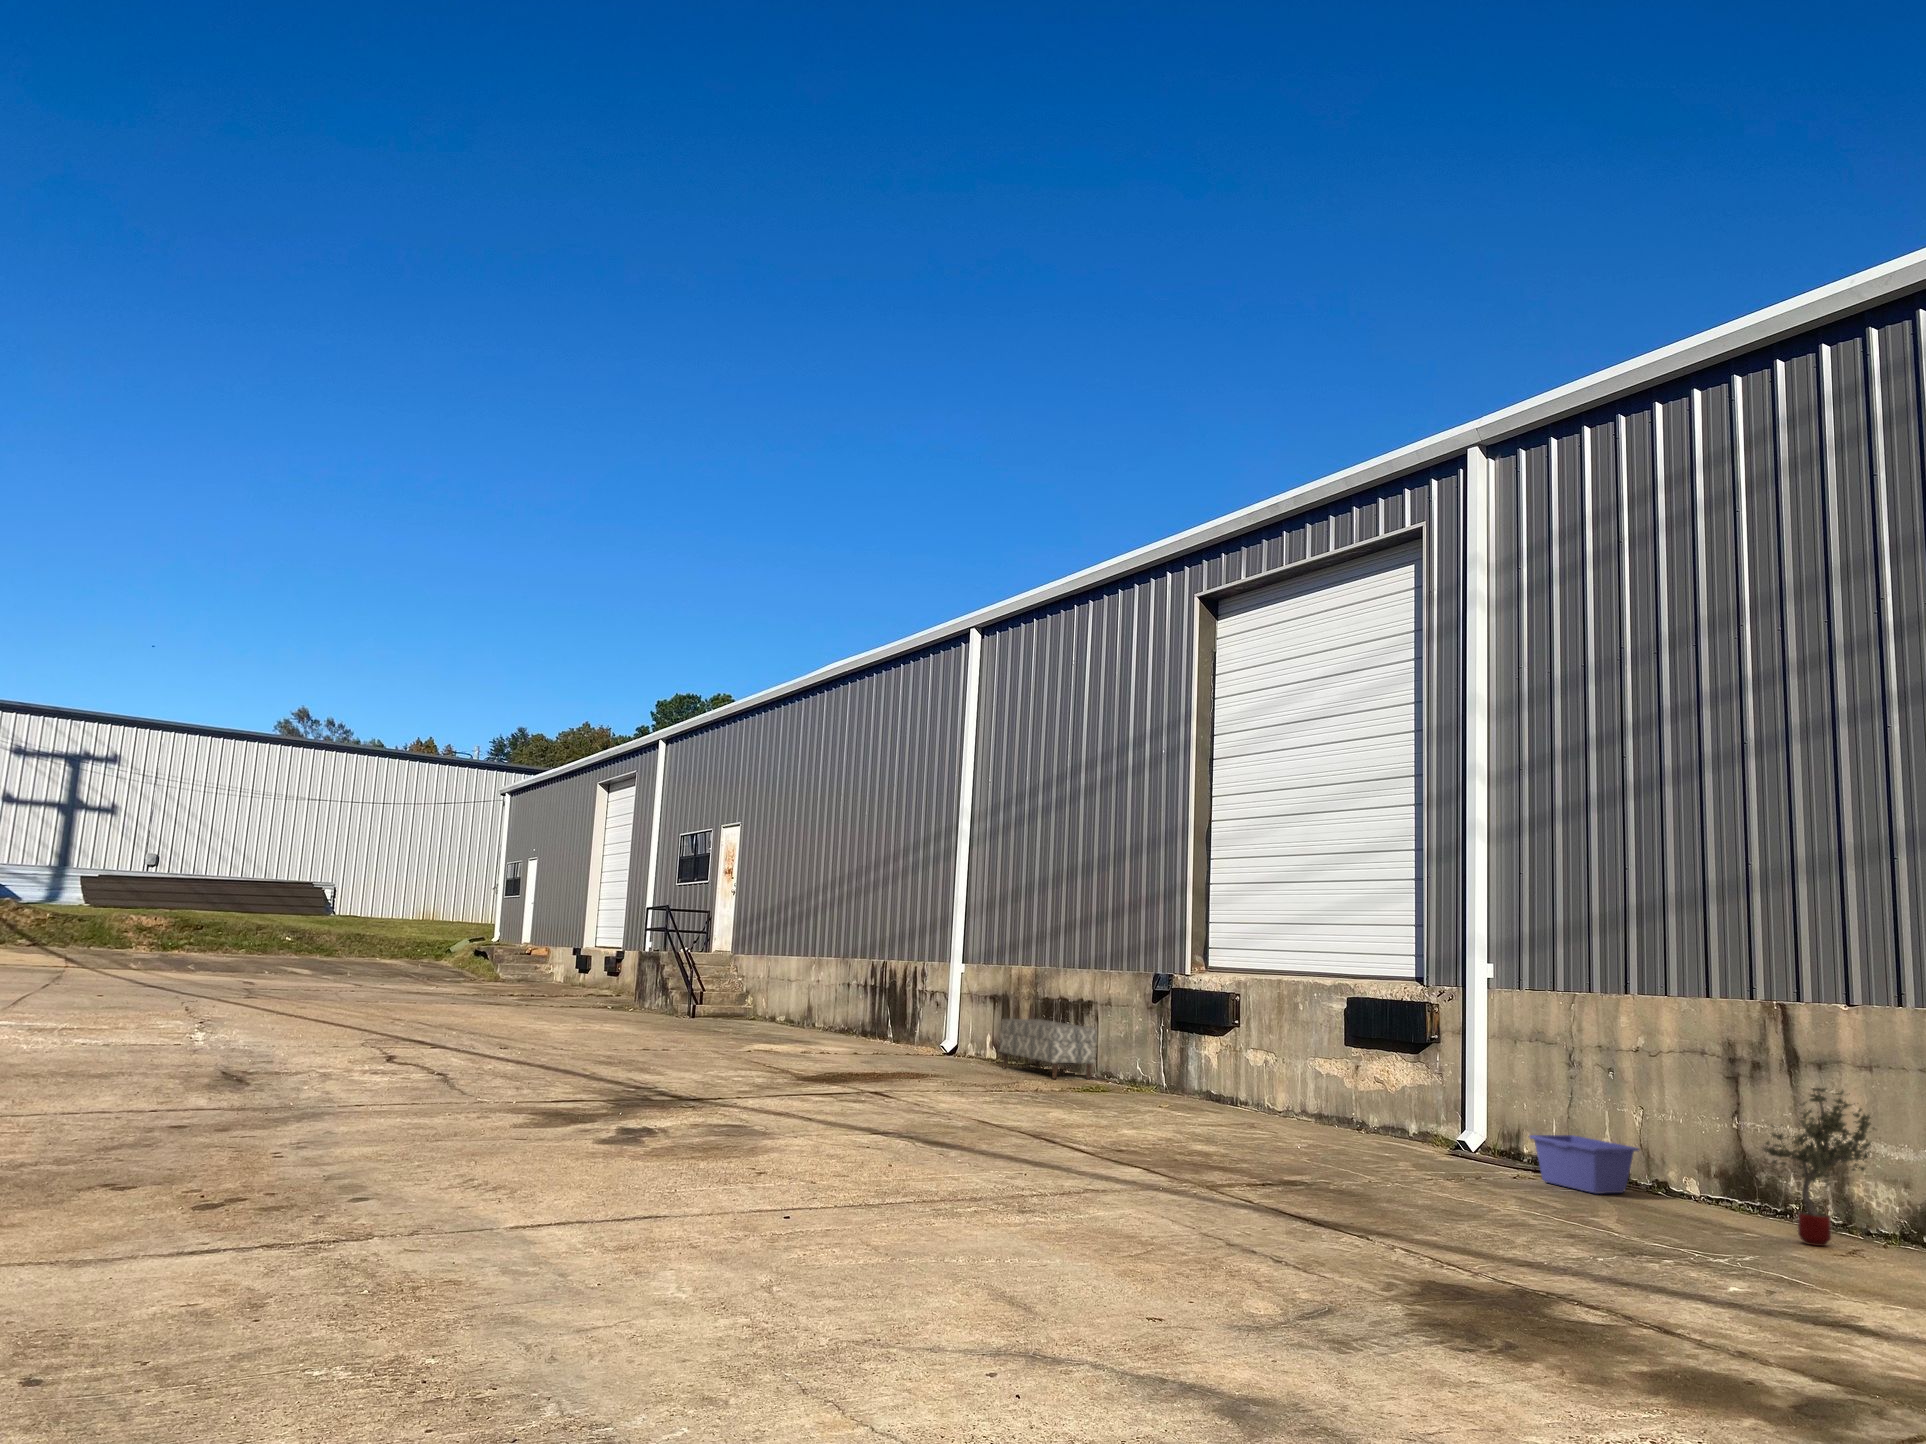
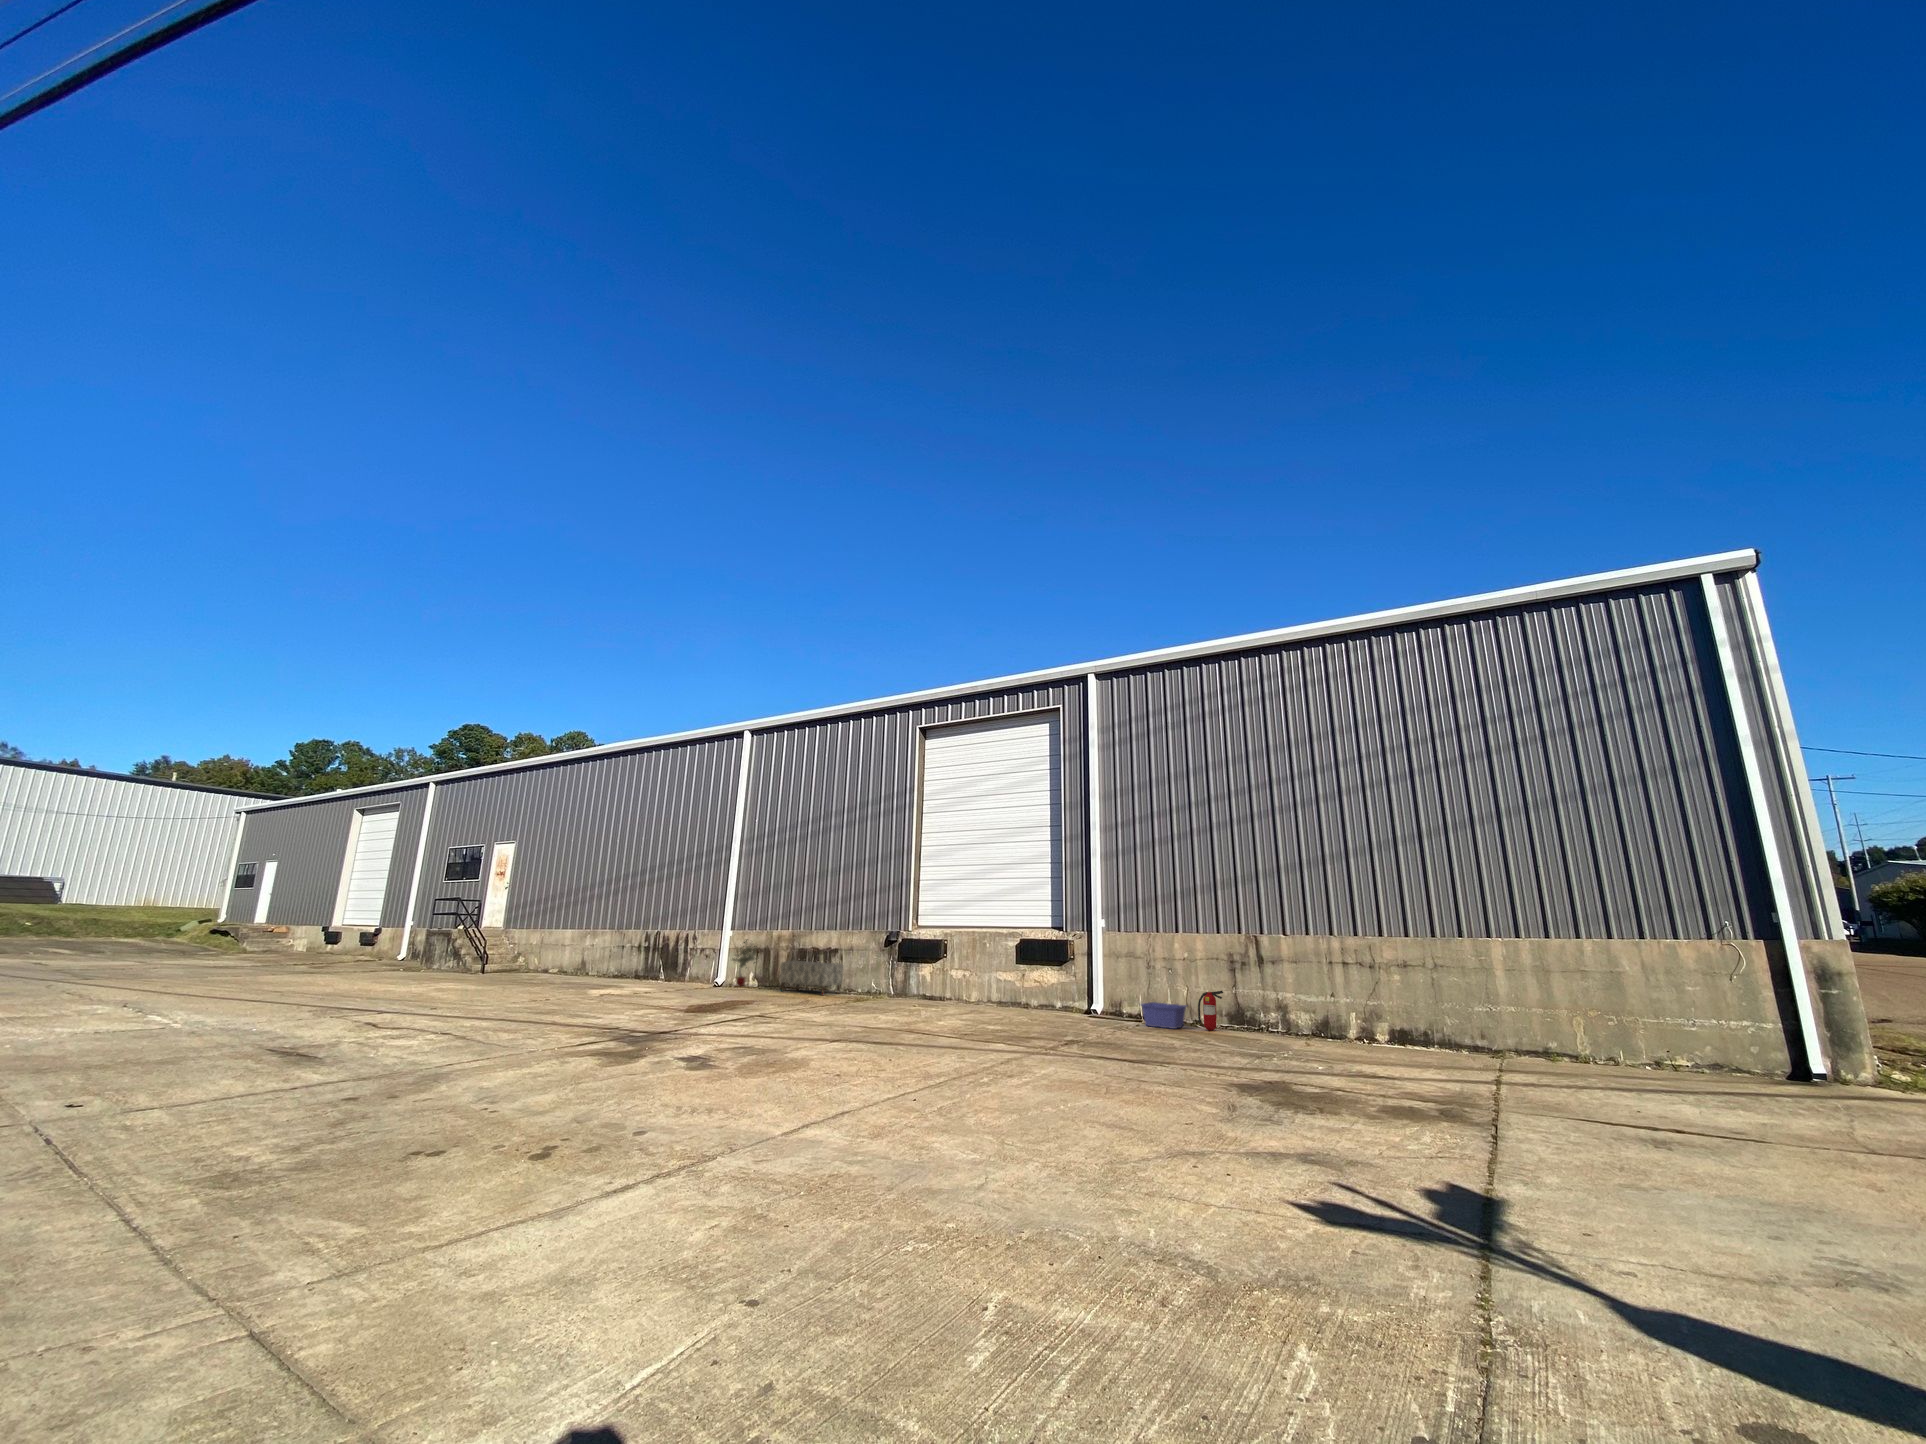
potted tree: present [1763,1088,1875,1246] -> present [732,939,757,986]
fire extinguisher: none [1654,1121,1707,1206] -> present [1198,991,1223,1031]

